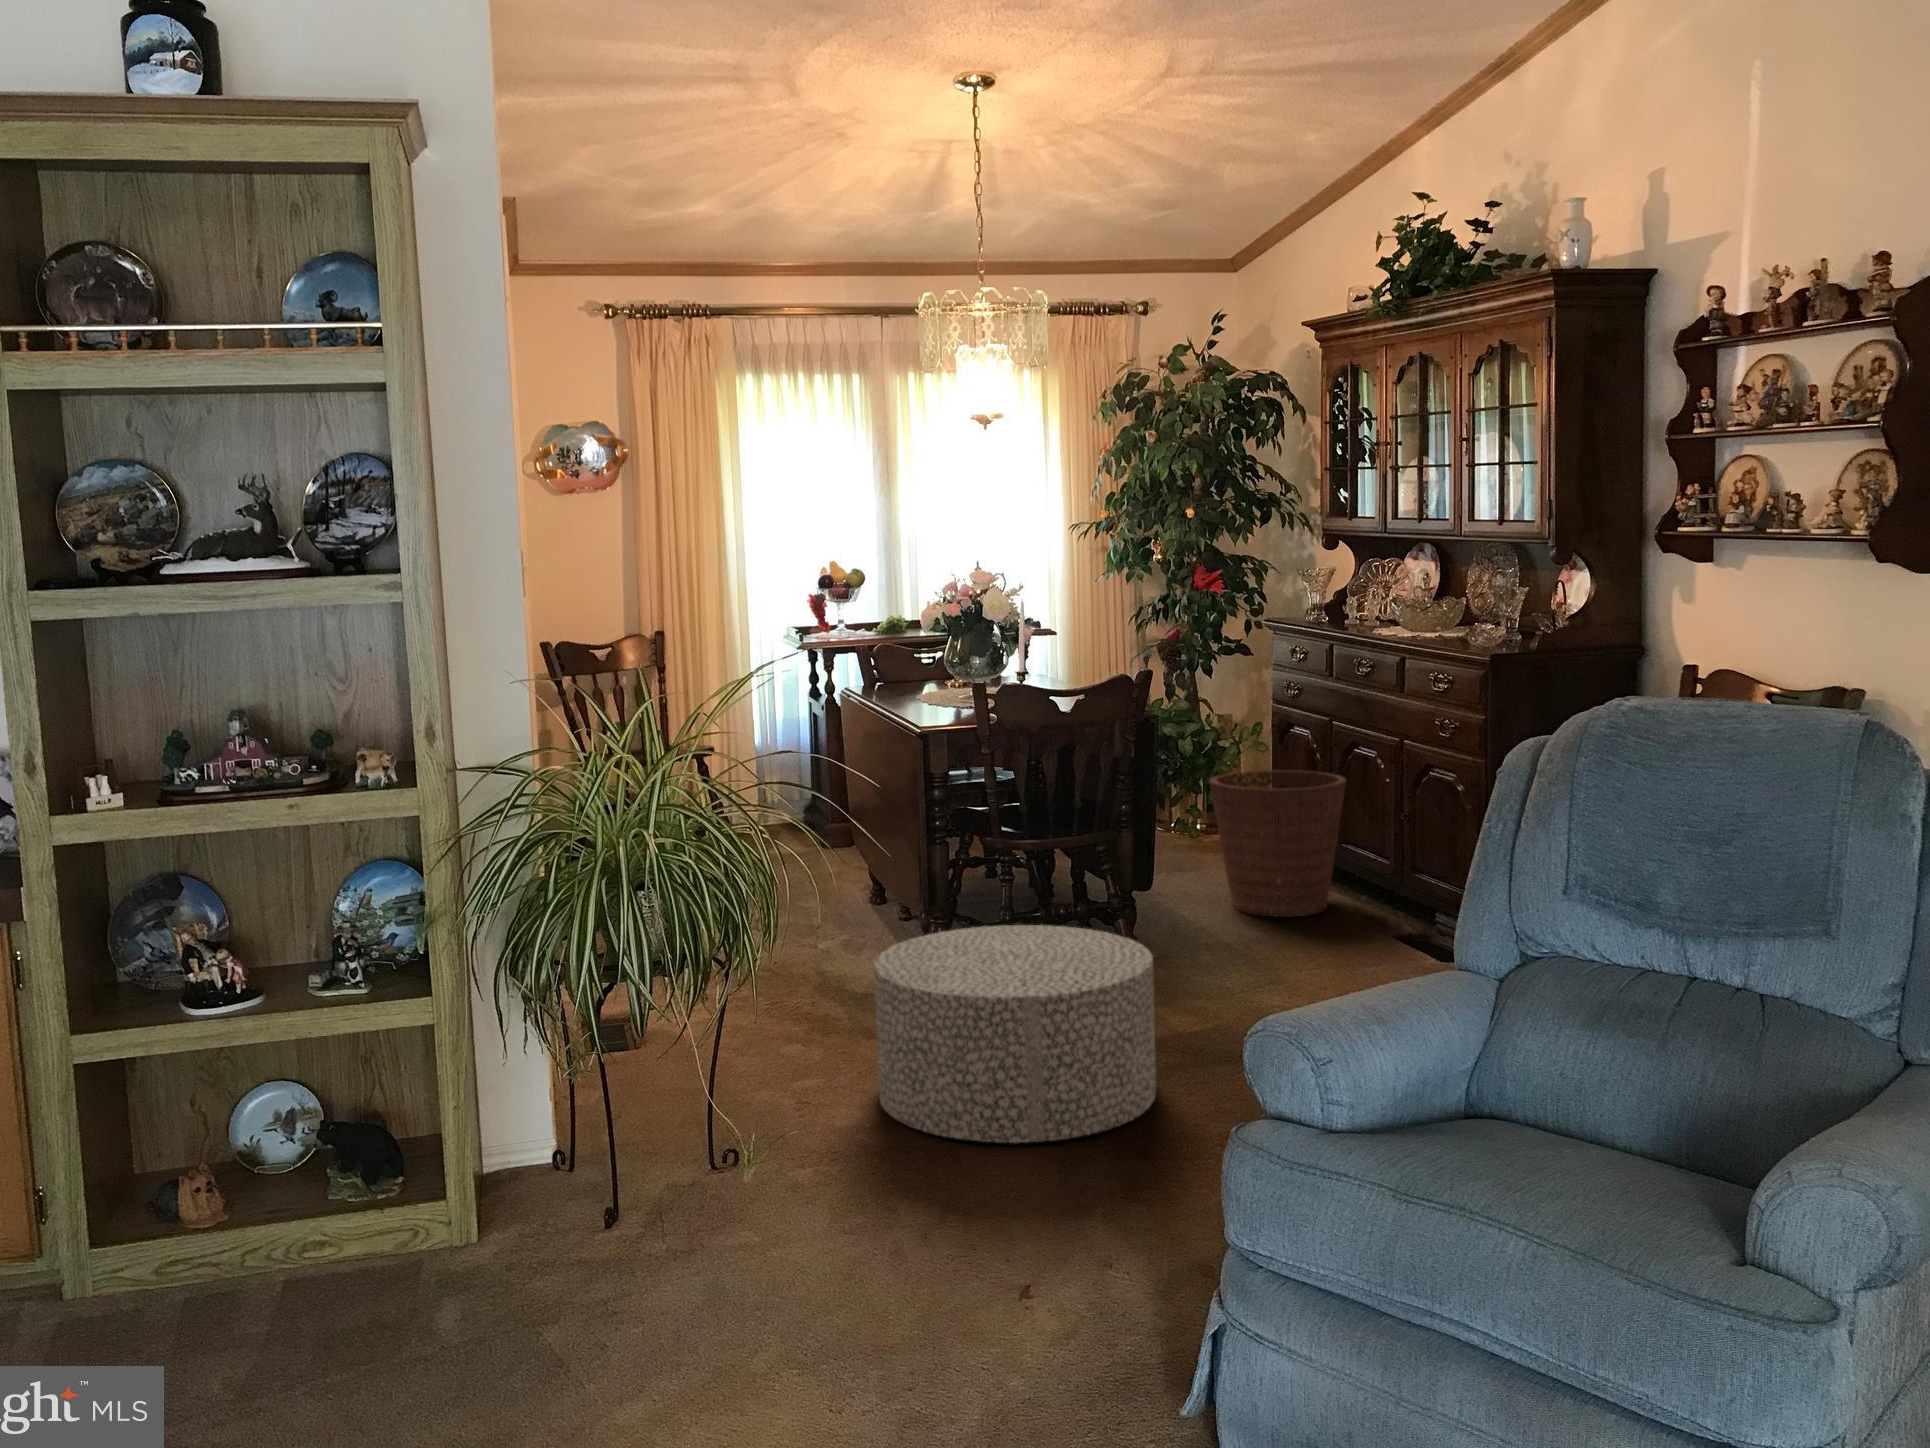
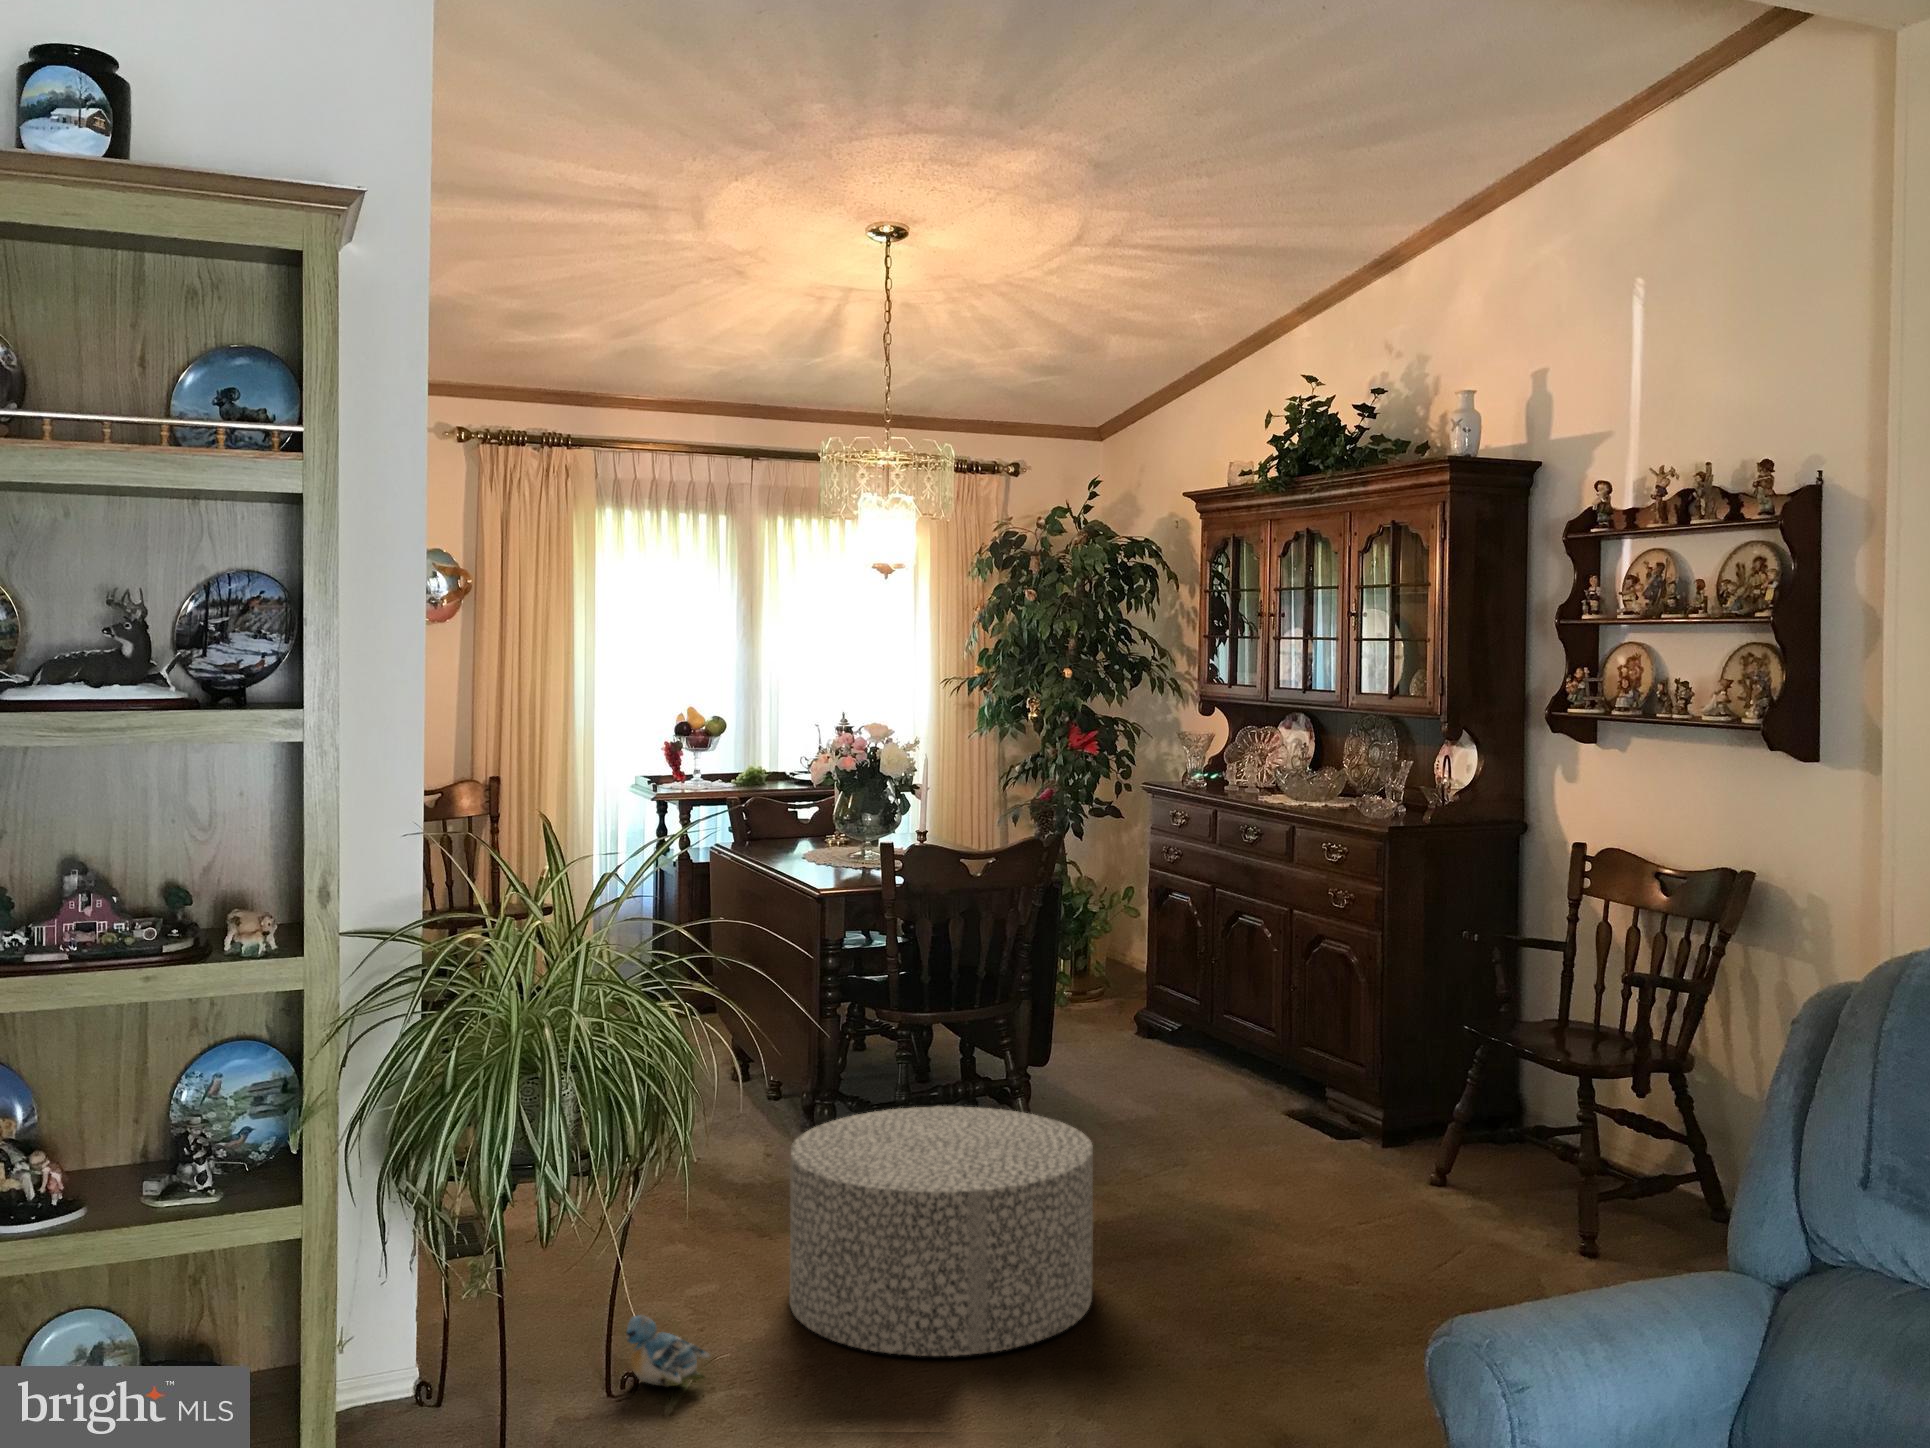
basket: present [1209,770,1346,916] -> none [1099,938,1237,1090]
plush toy: none [724,1098,798,1159] -> present [626,1315,710,1387]

